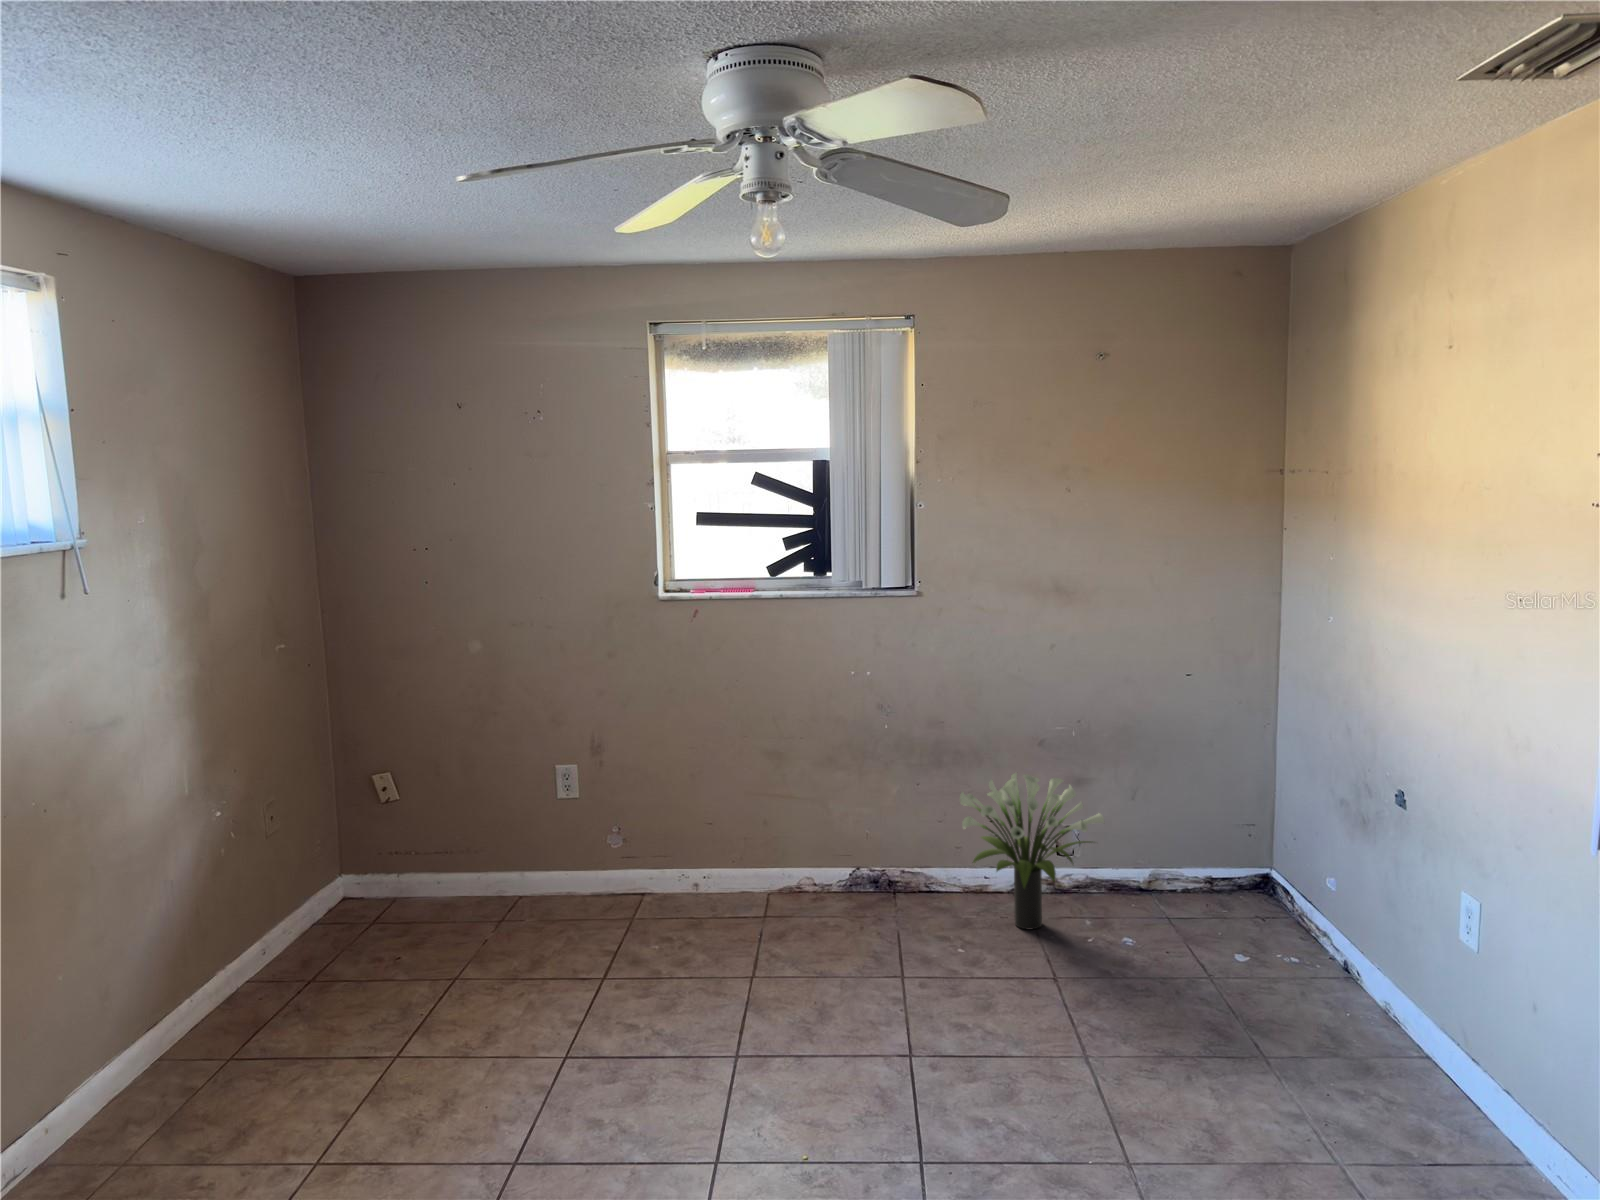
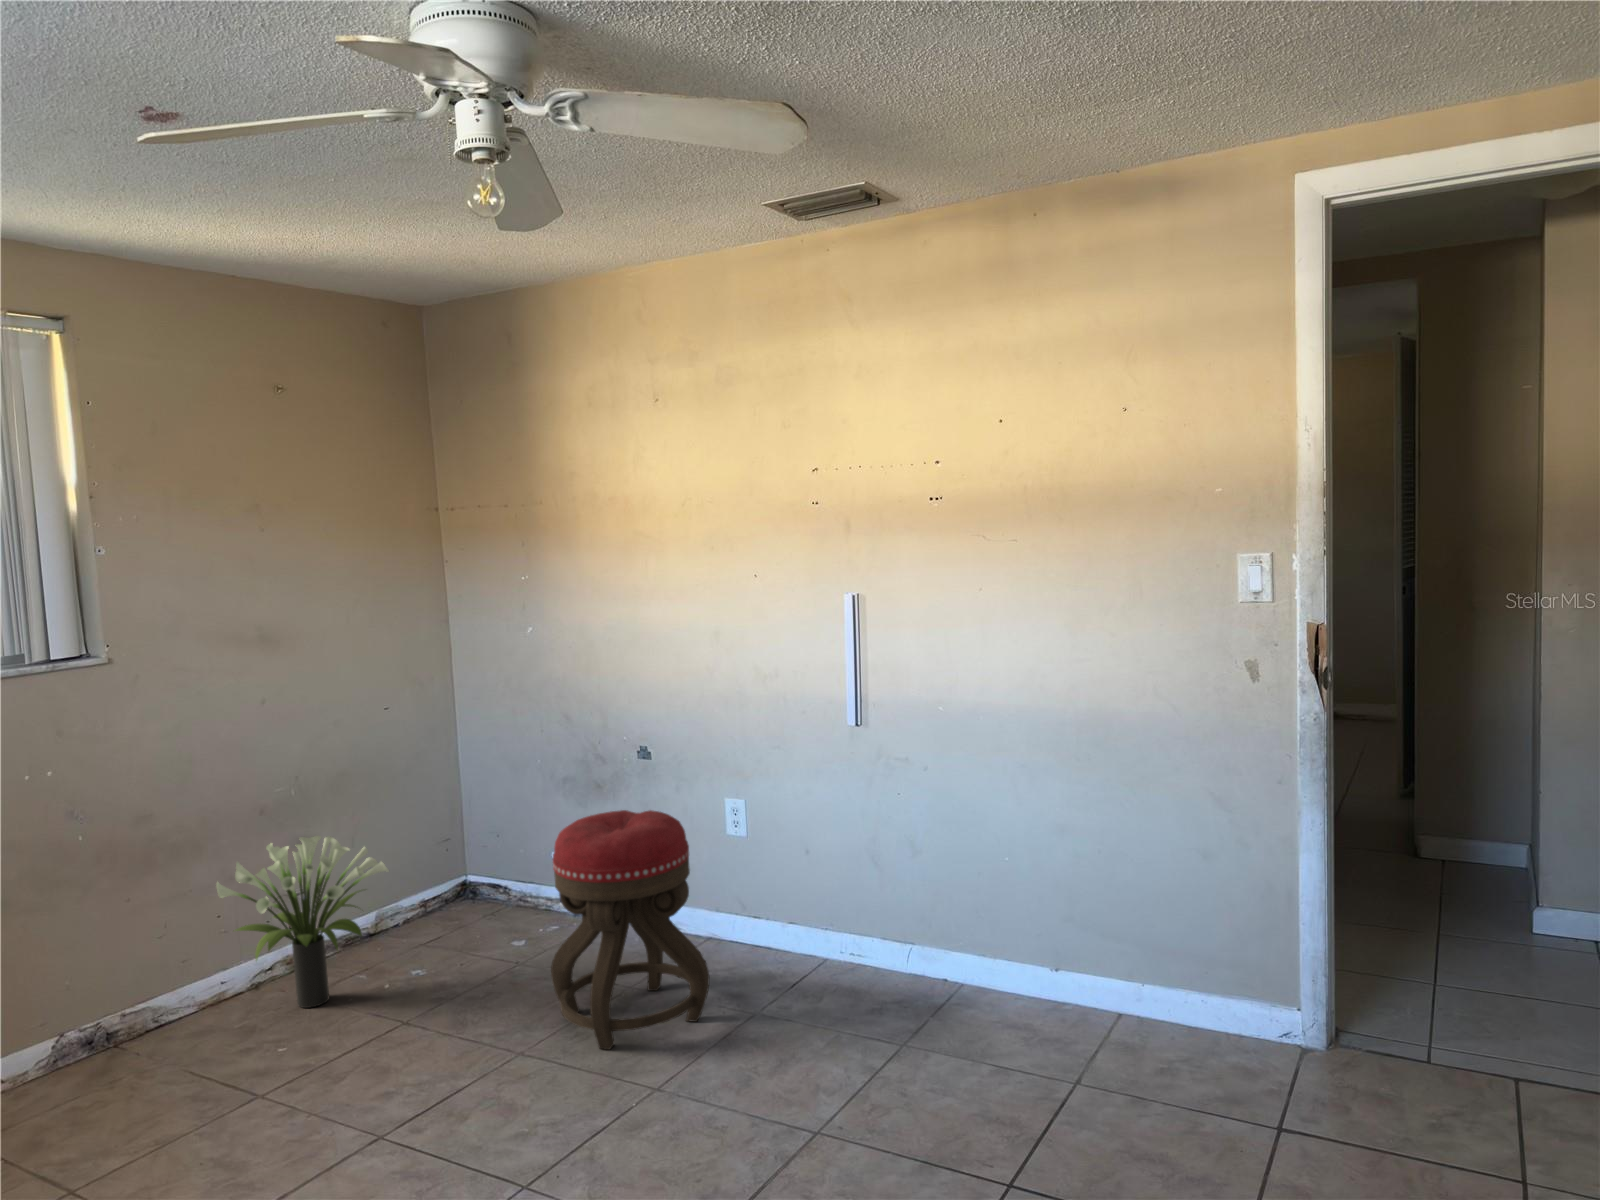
ottoman: none [1121,843,1302,1134] -> present [551,810,709,1050]

